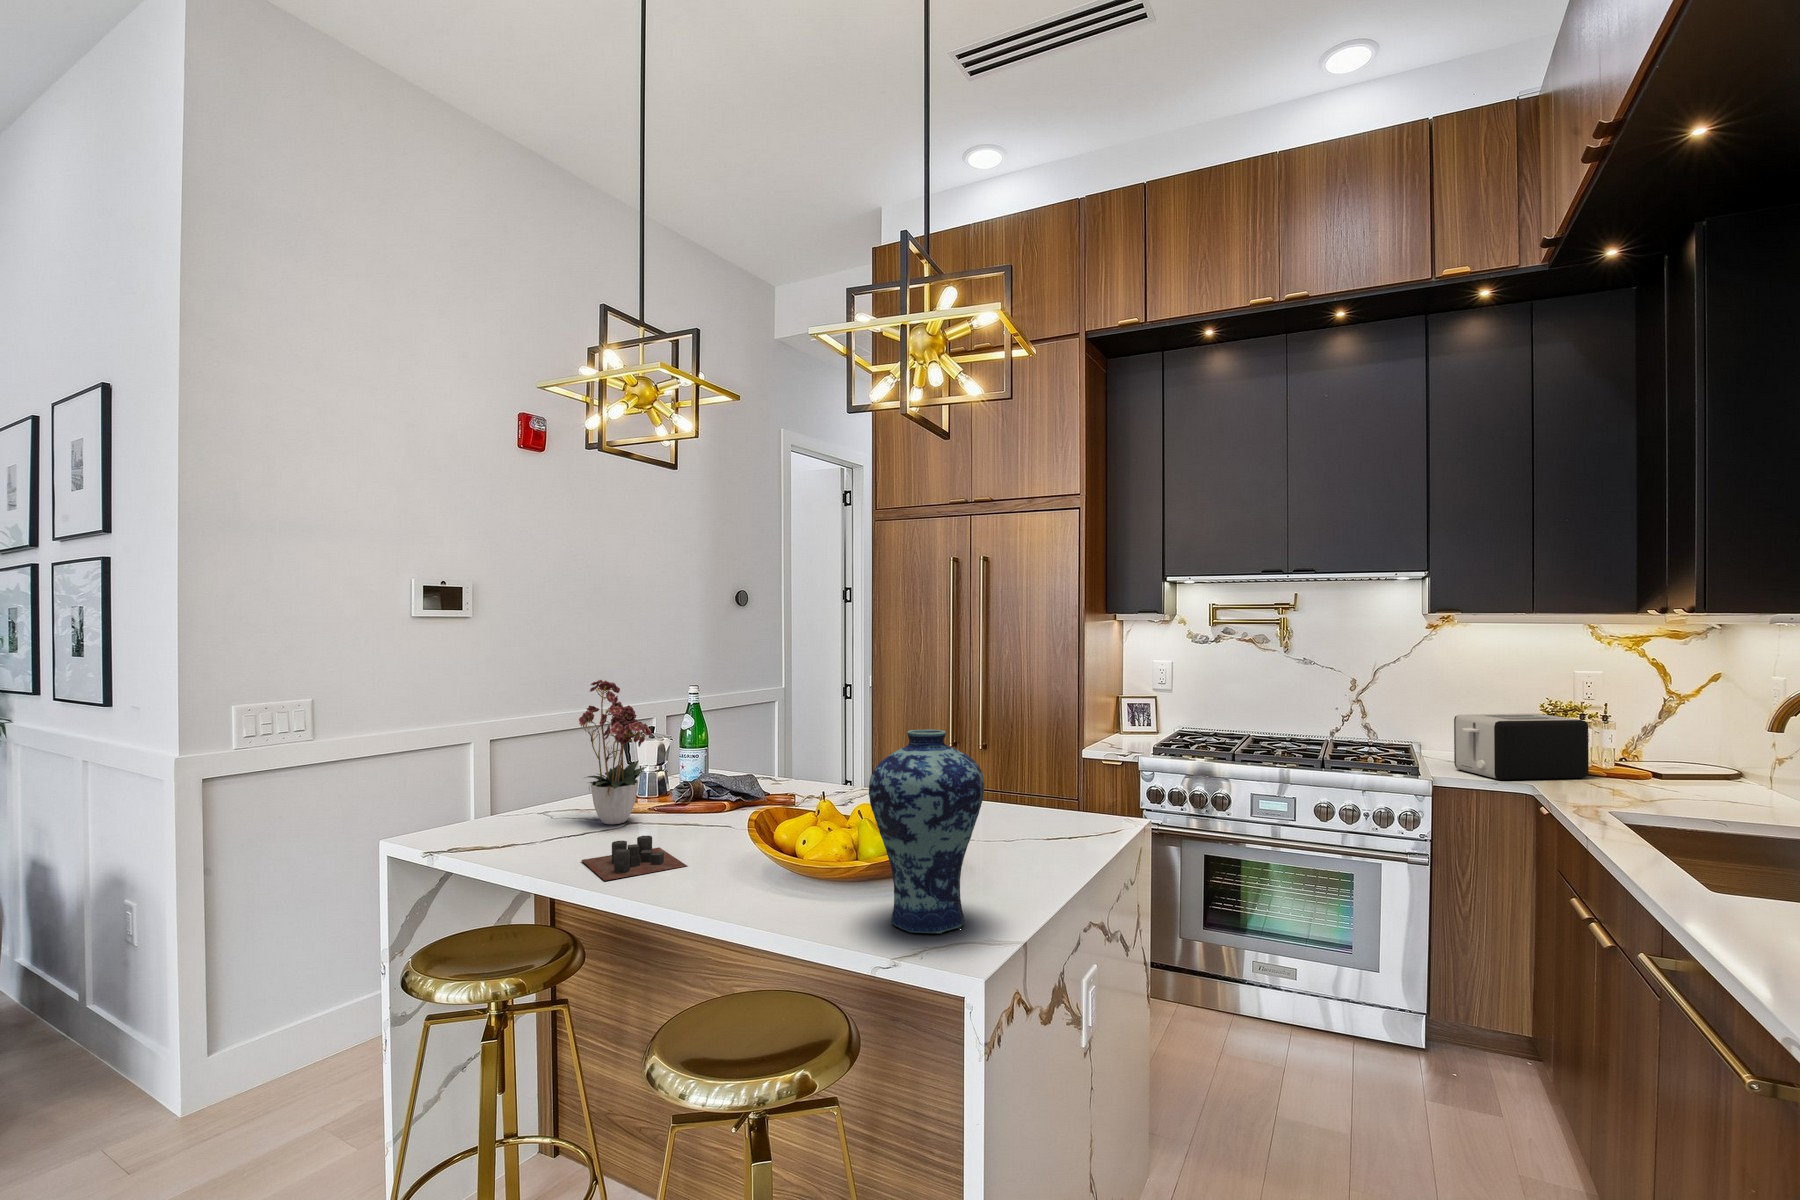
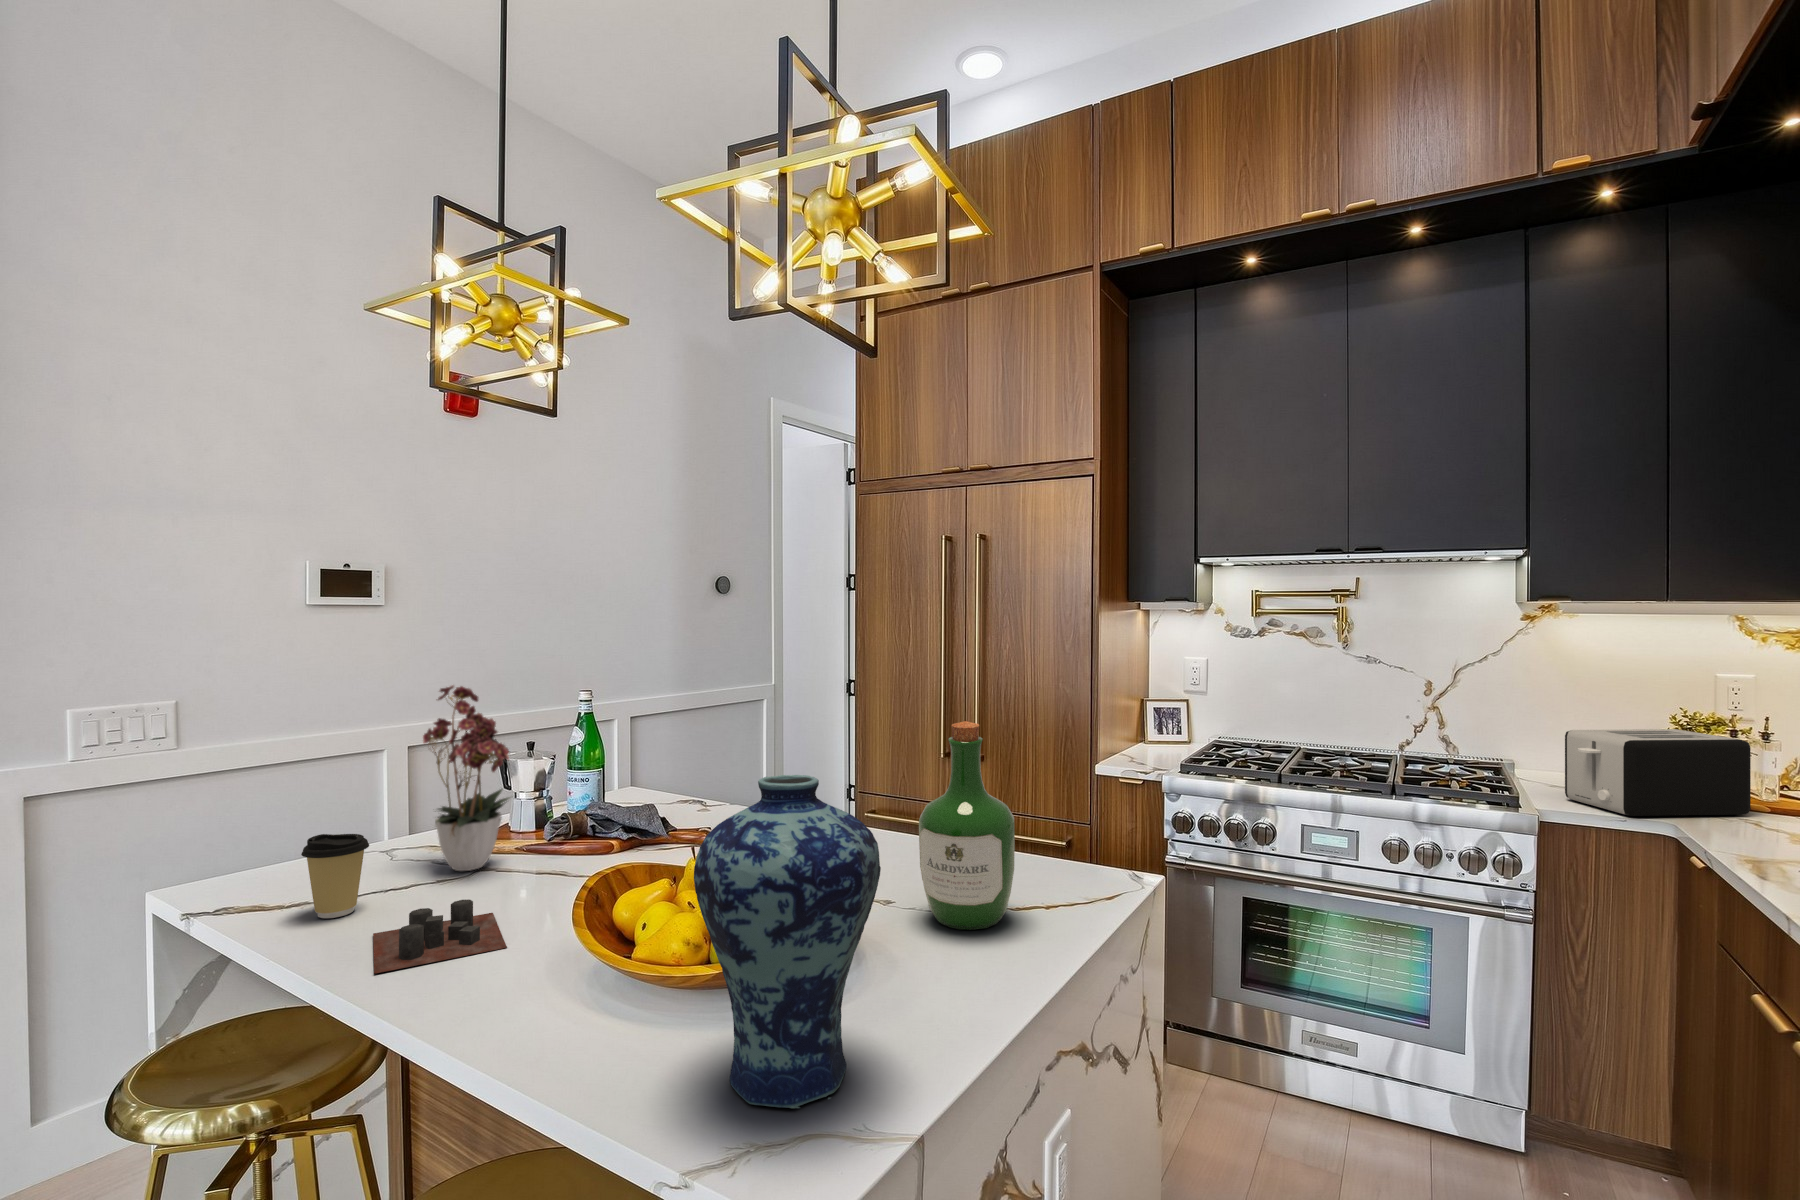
wine bottle: none [978,702,1048,851] -> present [919,721,1015,930]
coffee cup: none [516,791,562,853] -> present [301,834,369,918]

